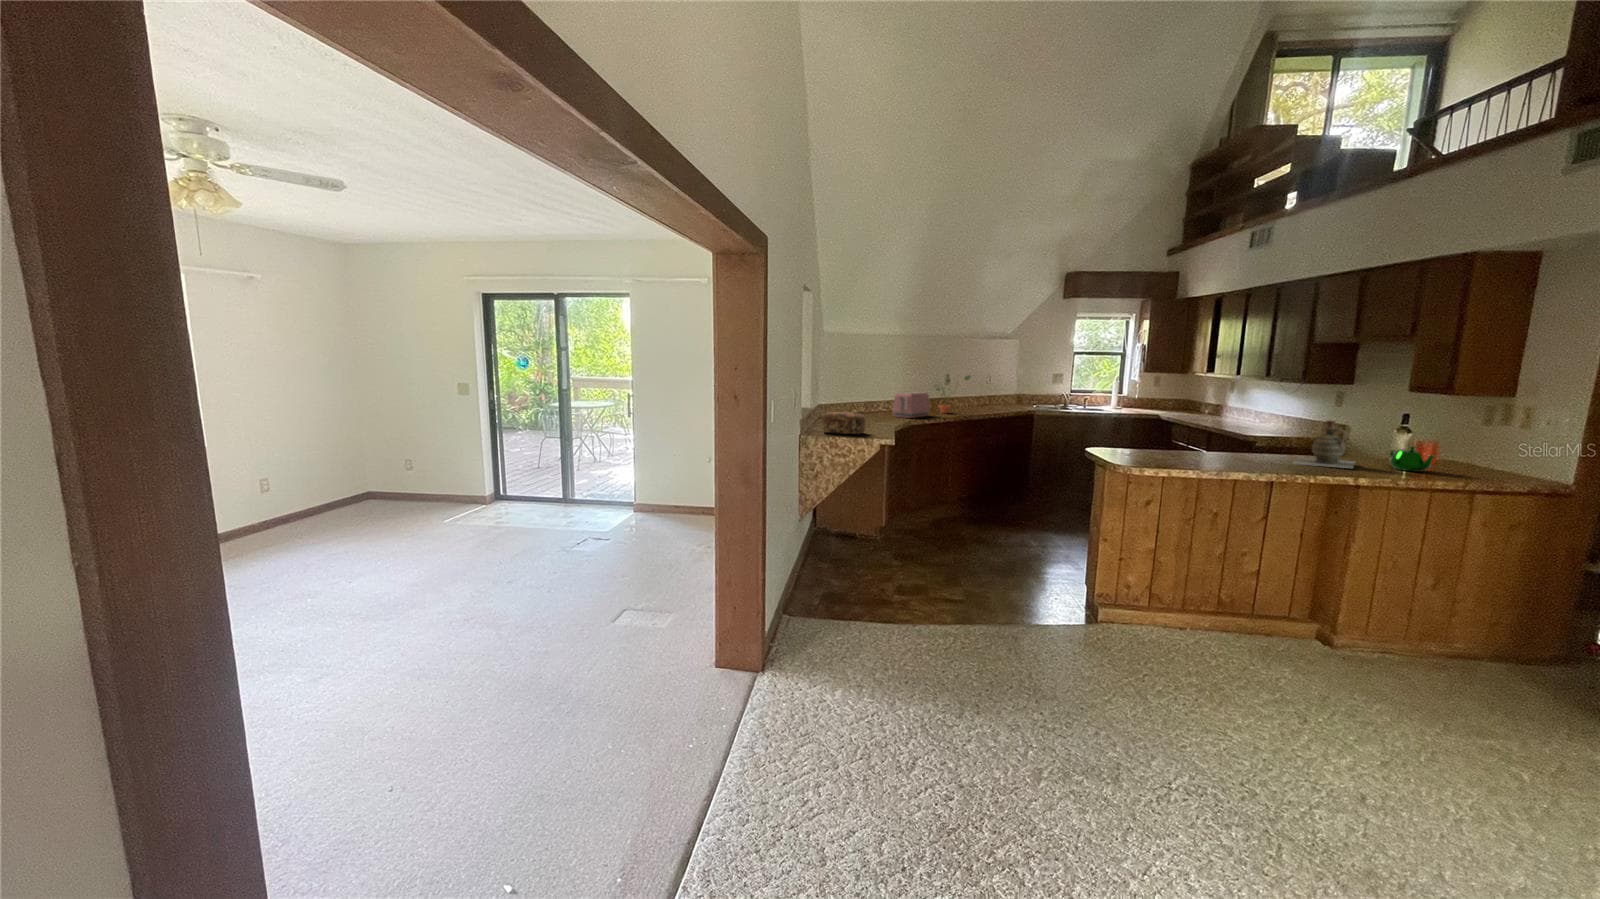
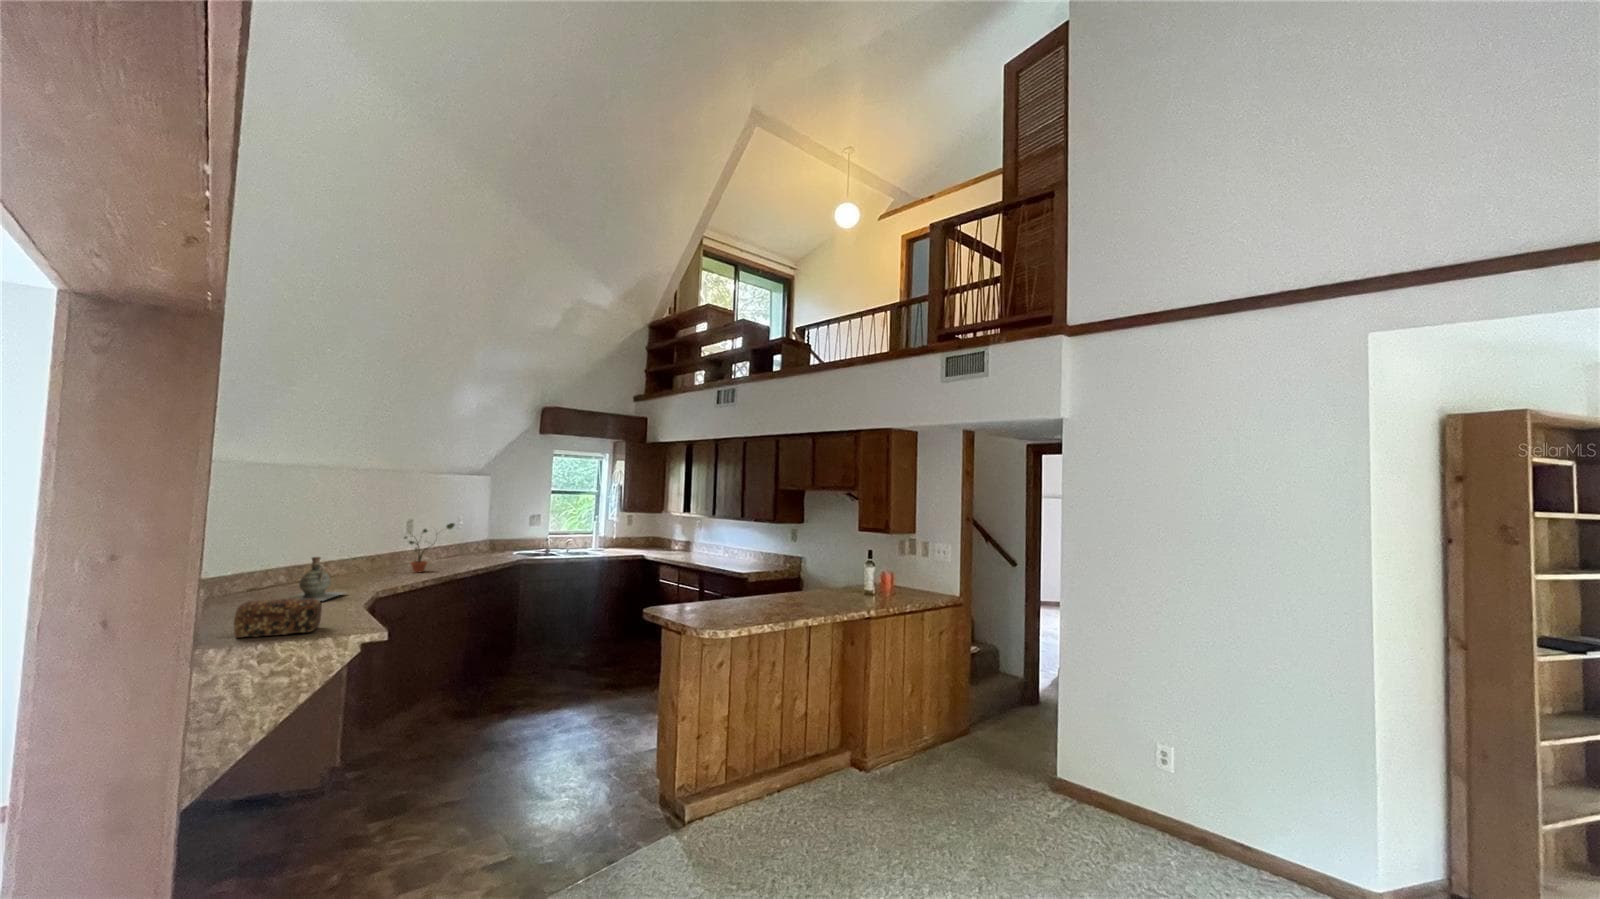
toaster: present [893,392,929,418] -> none [344,549,401,586]
ceramic jug: present [1293,420,1355,468] -> present [287,557,343,601]
teapot: present [1390,446,1435,472] -> none [867,579,901,599]

